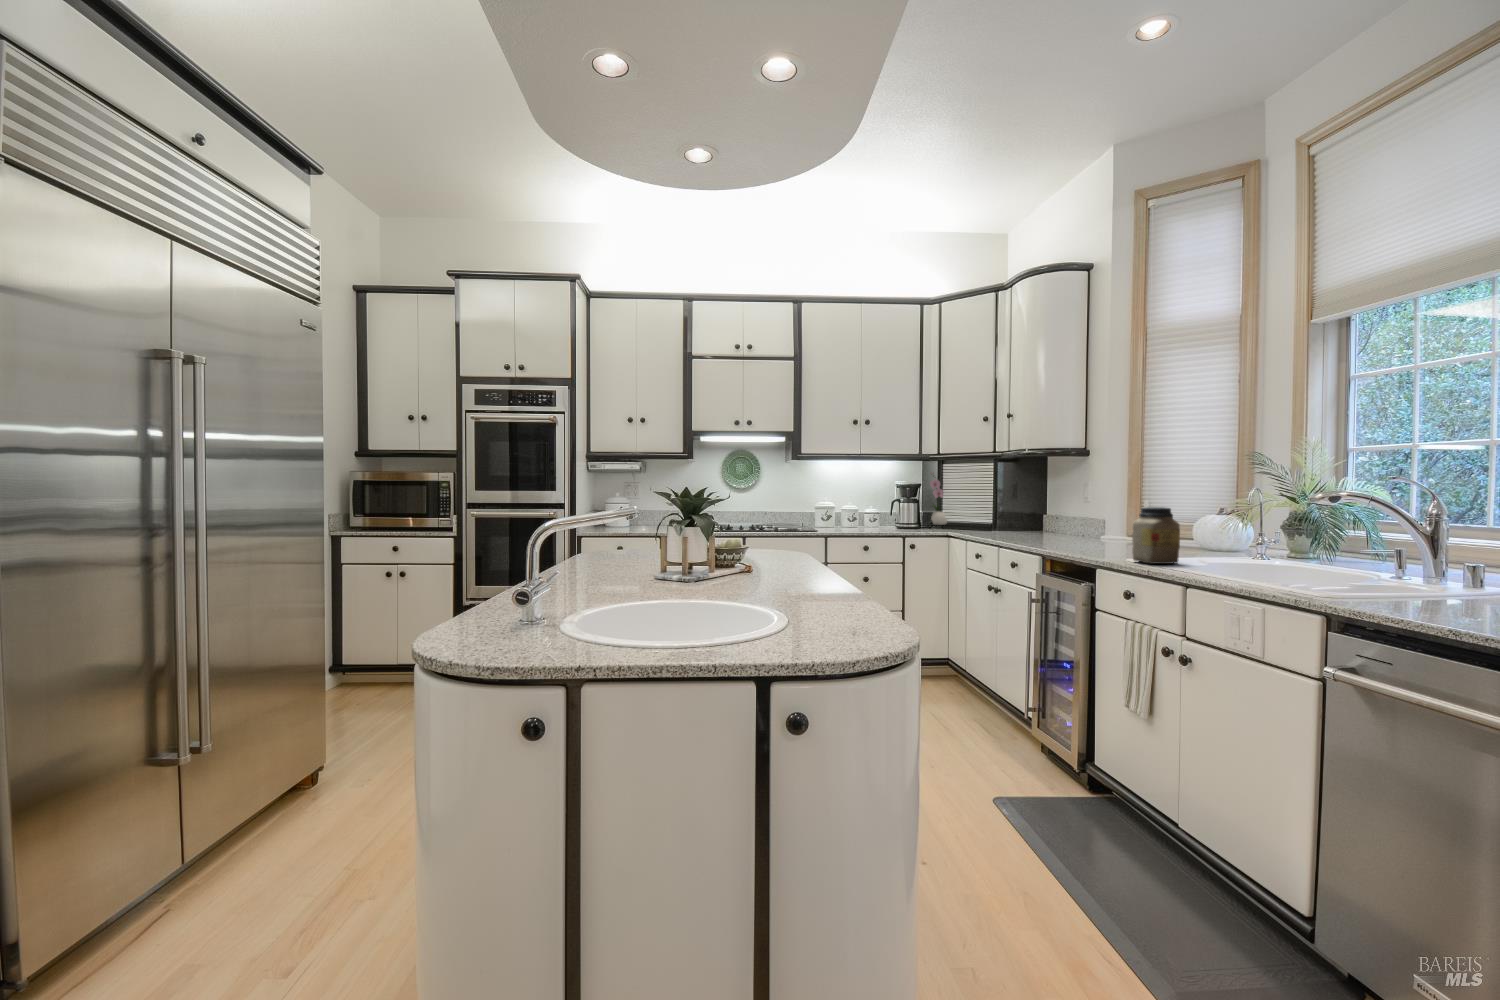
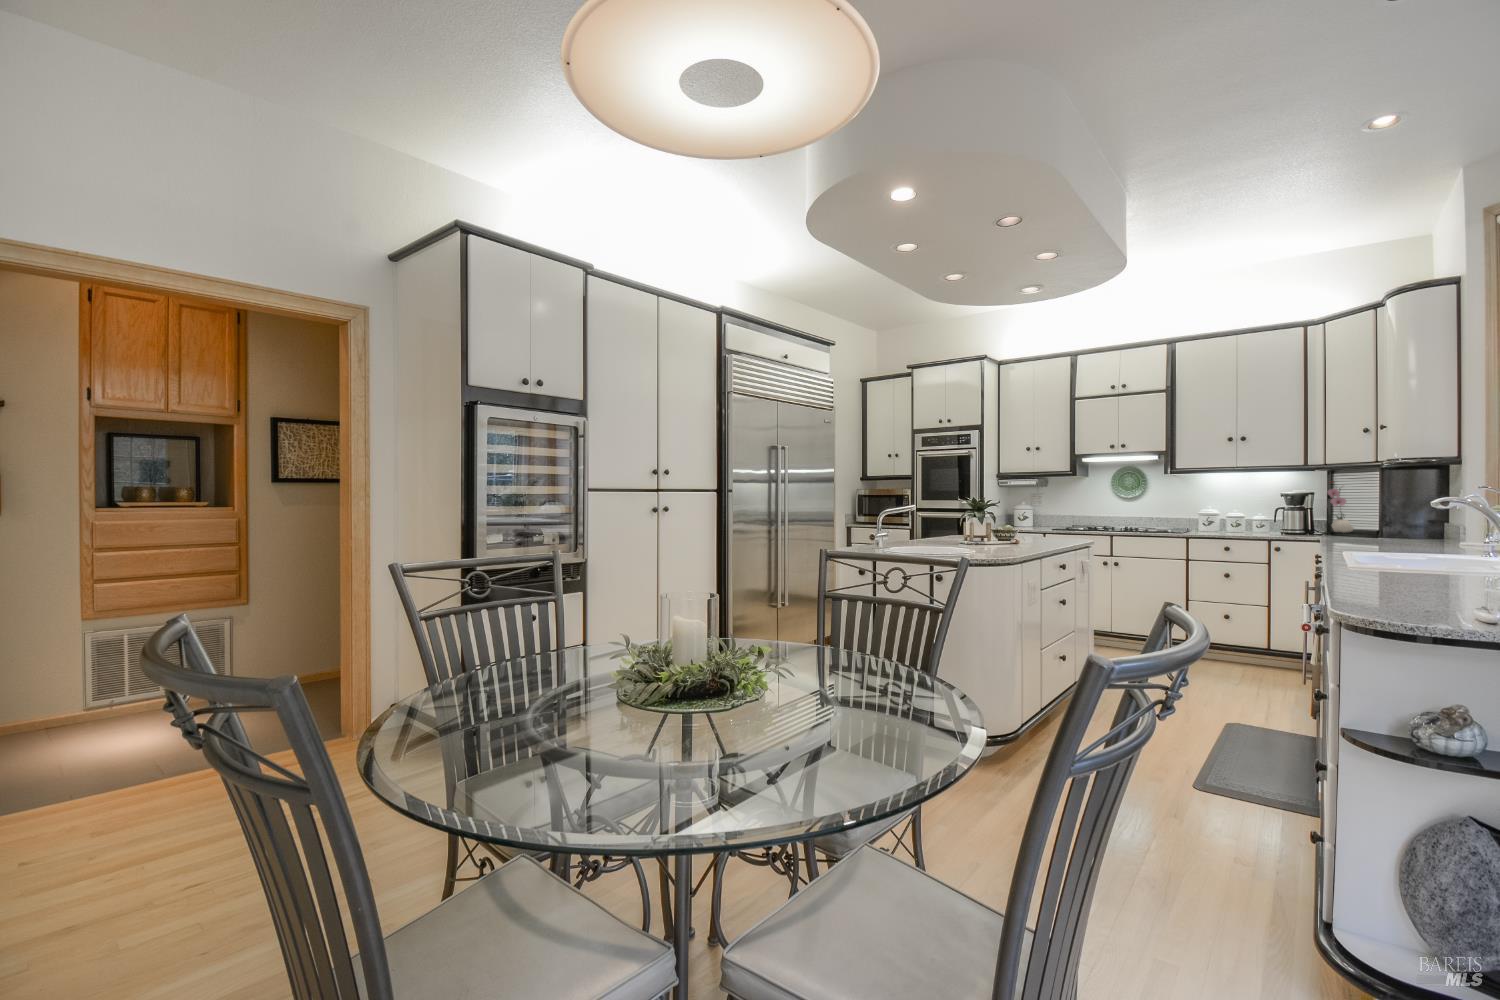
jar: present [1132,507,1180,564] -> none [1352,507,1389,552]

